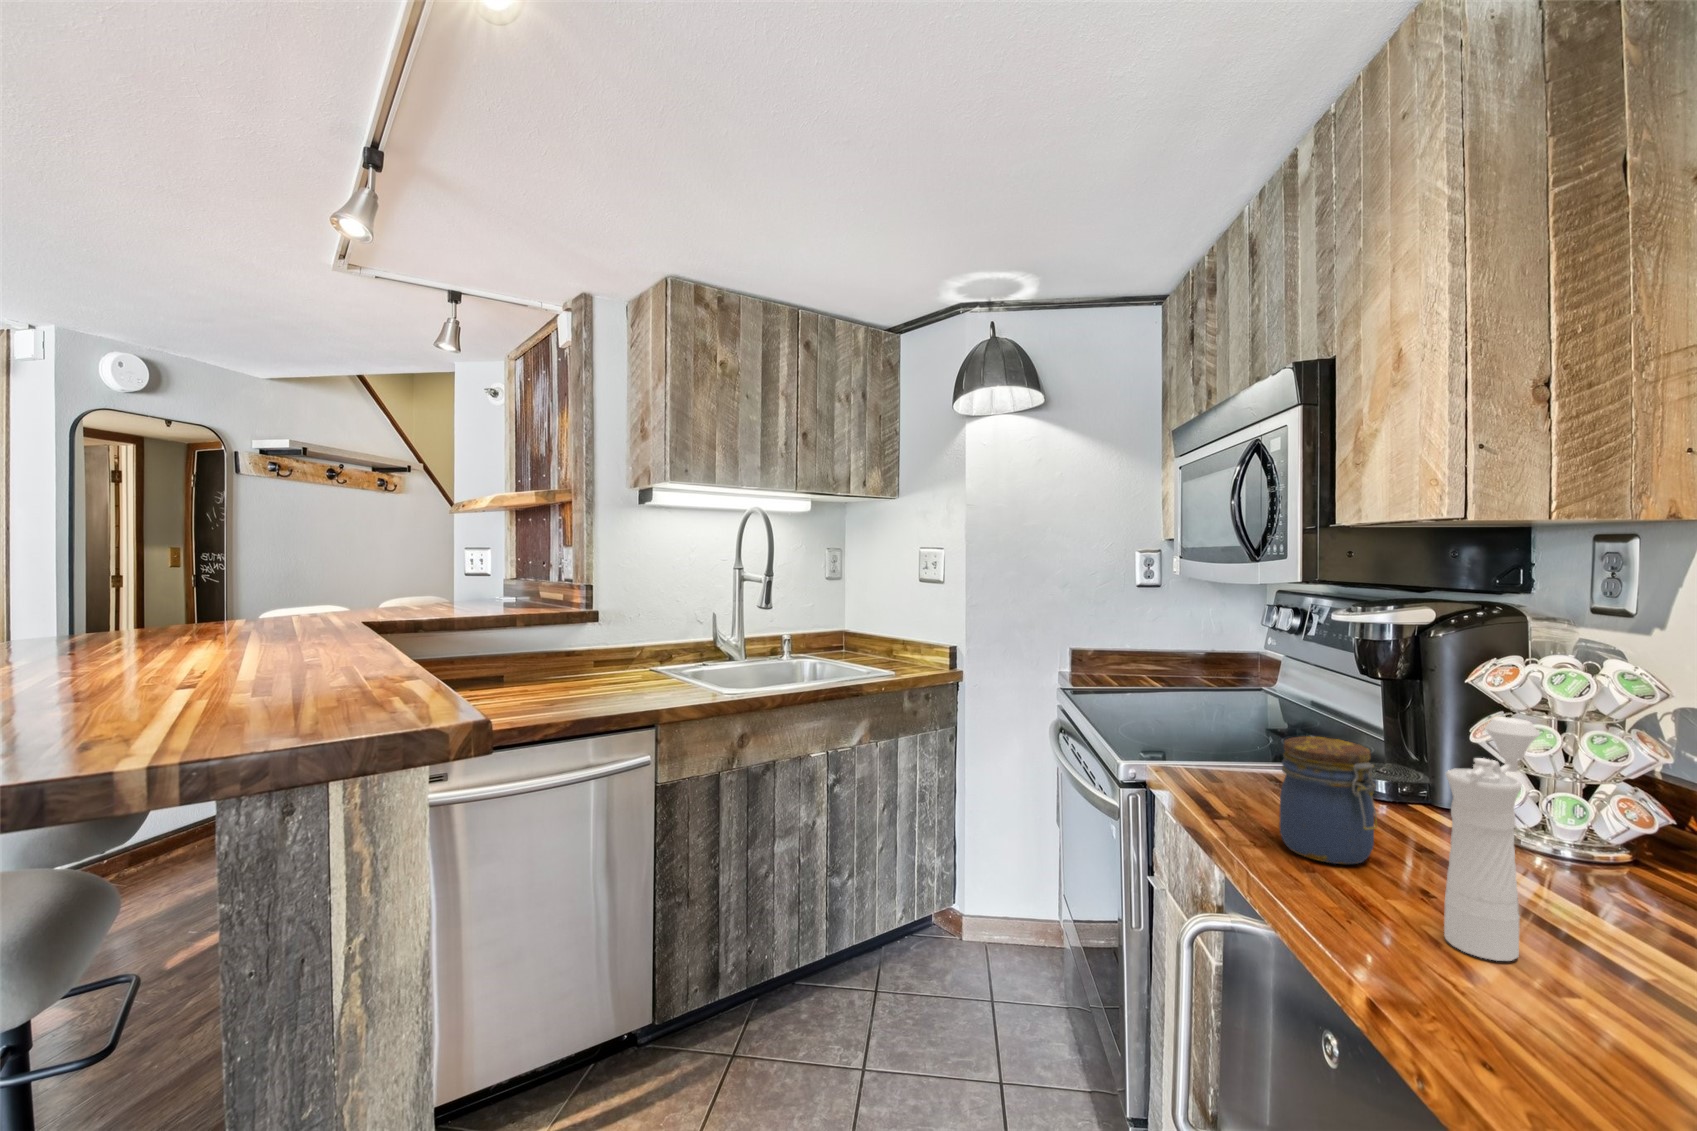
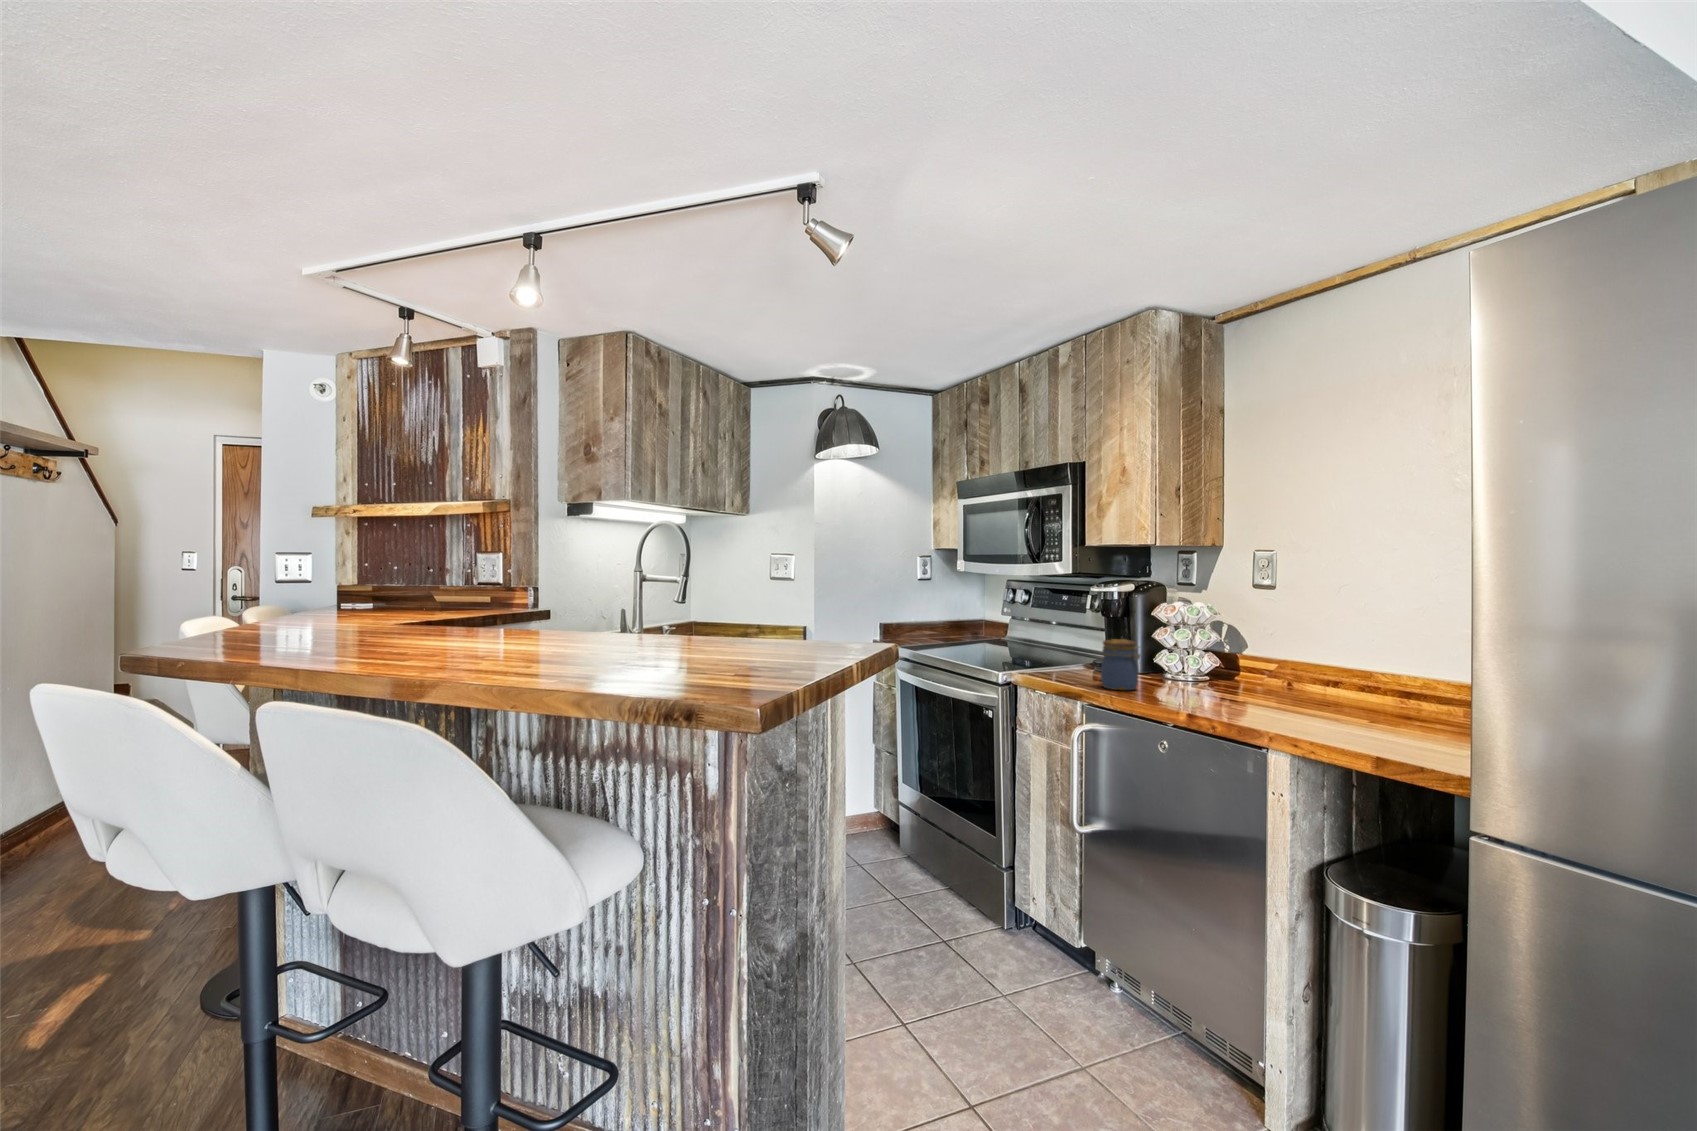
pepper mill: present [1444,717,1539,961] -> none [1179,621,1203,703]

